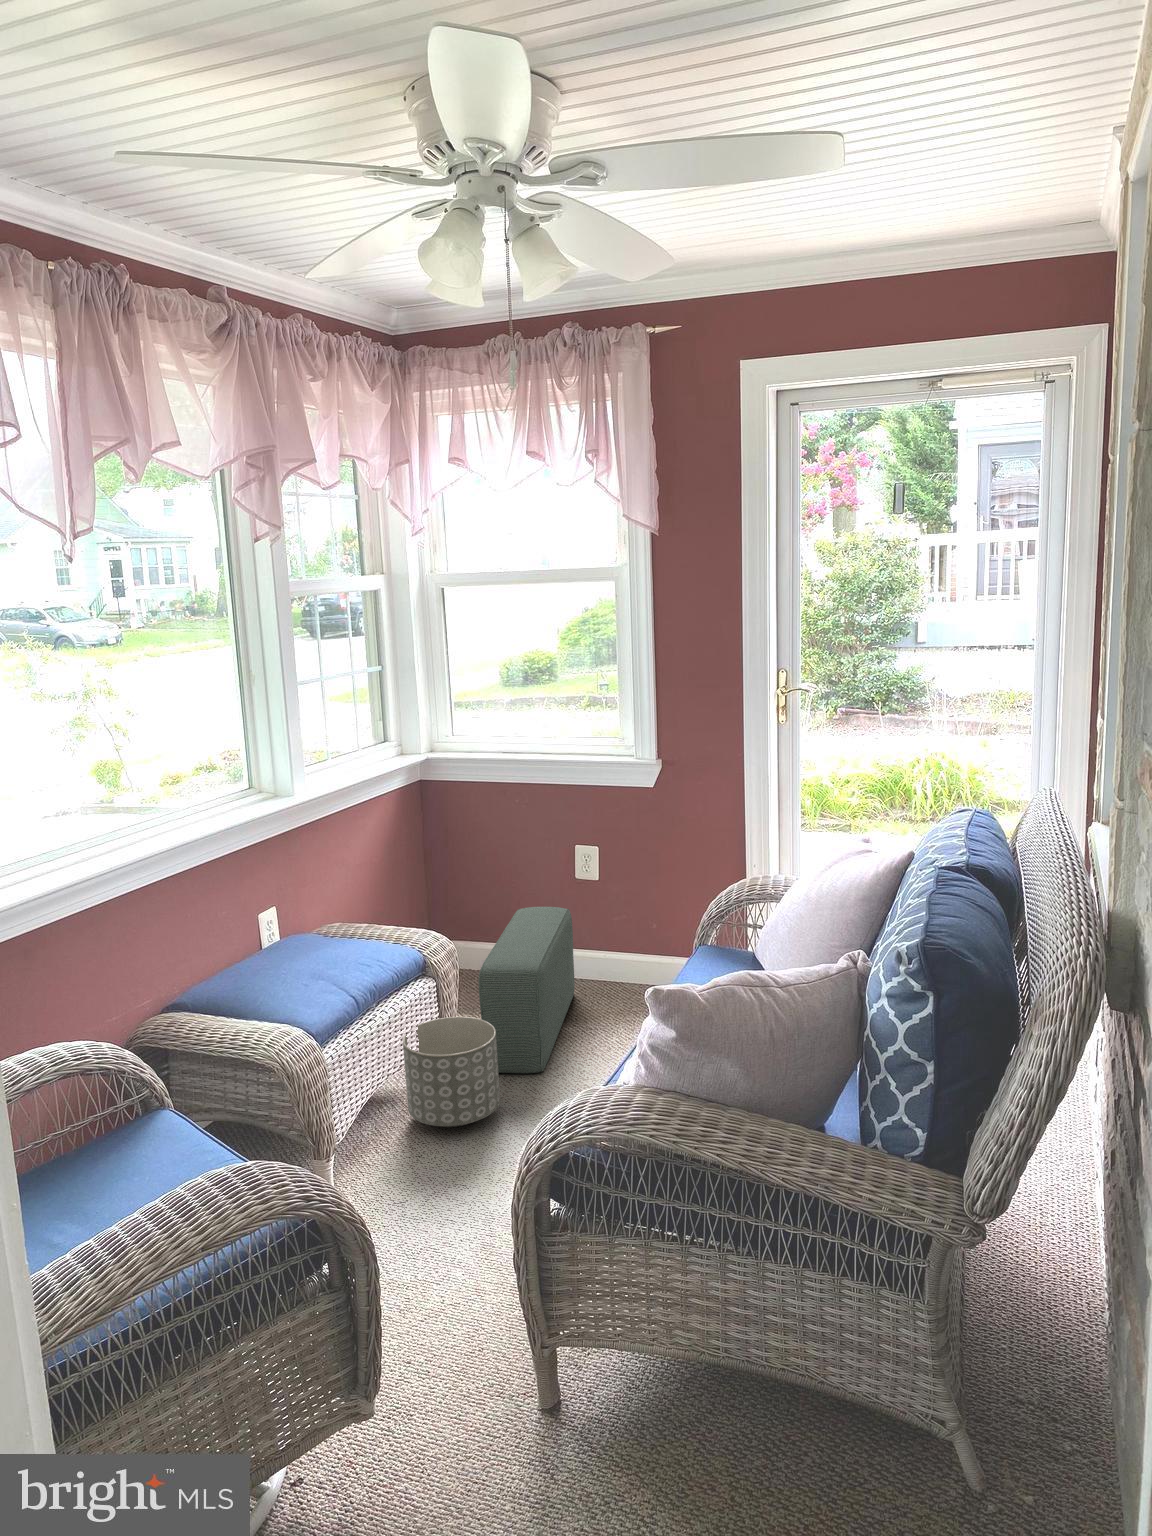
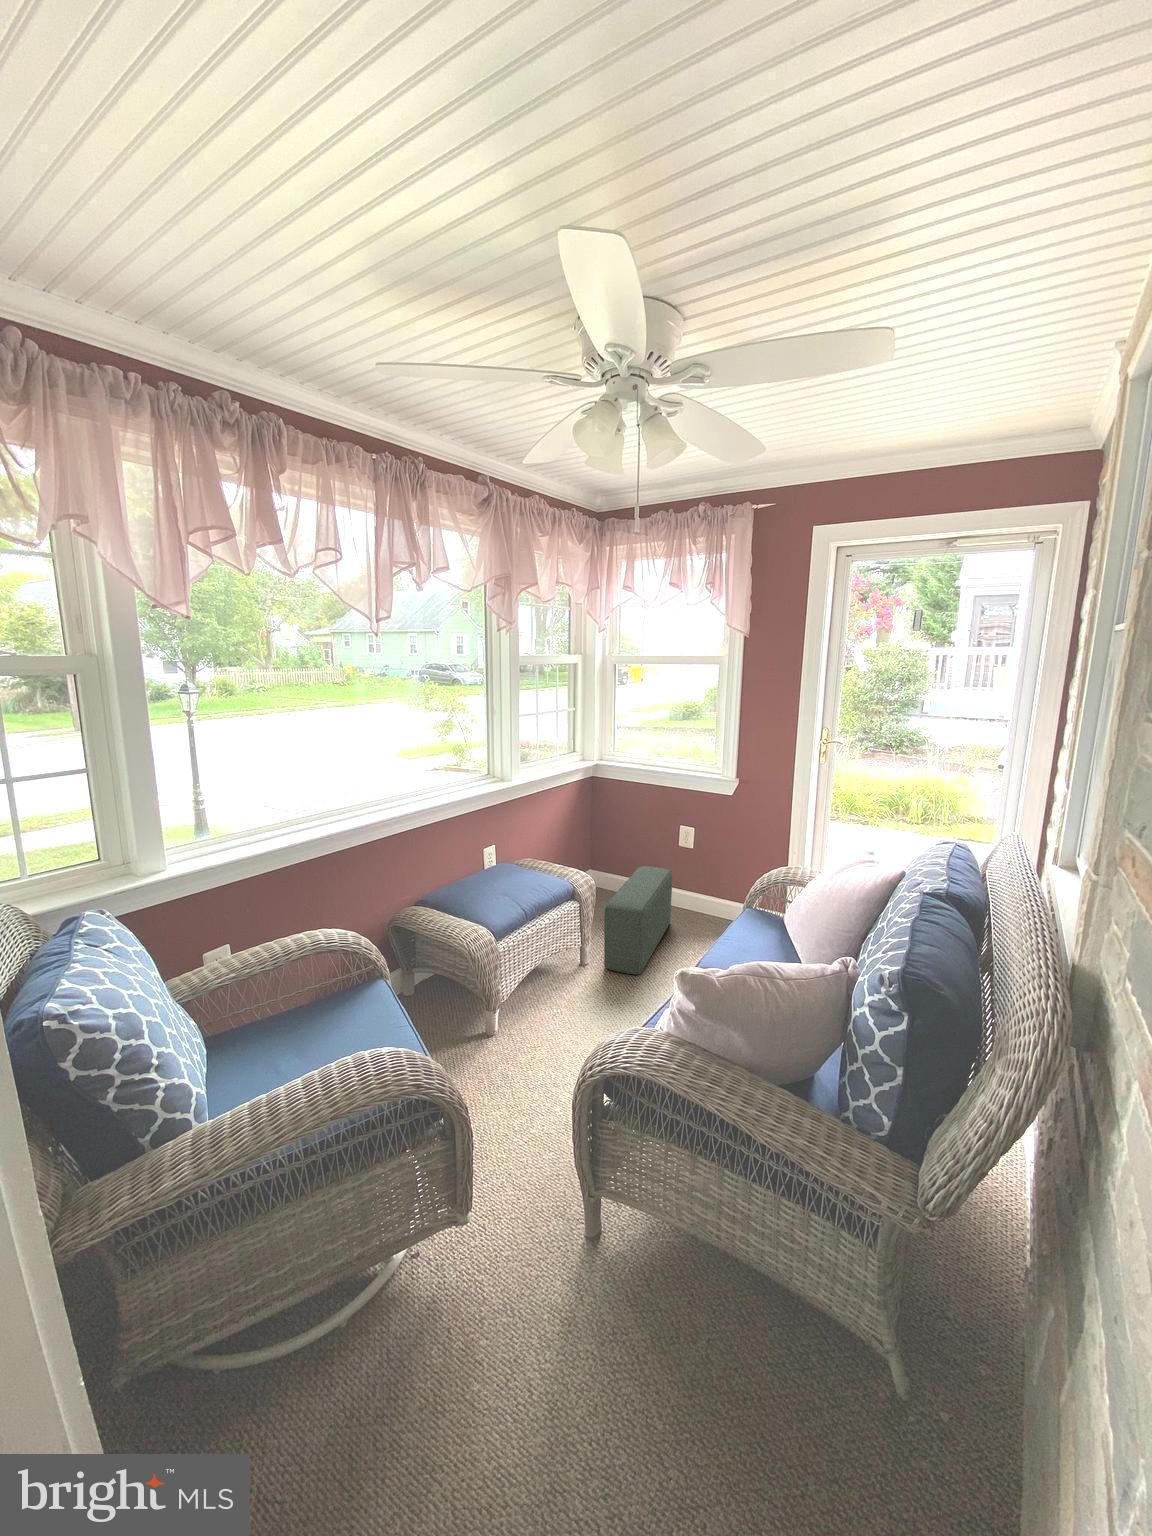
planter: present [403,1017,500,1127] -> none [550,933,609,1004]

